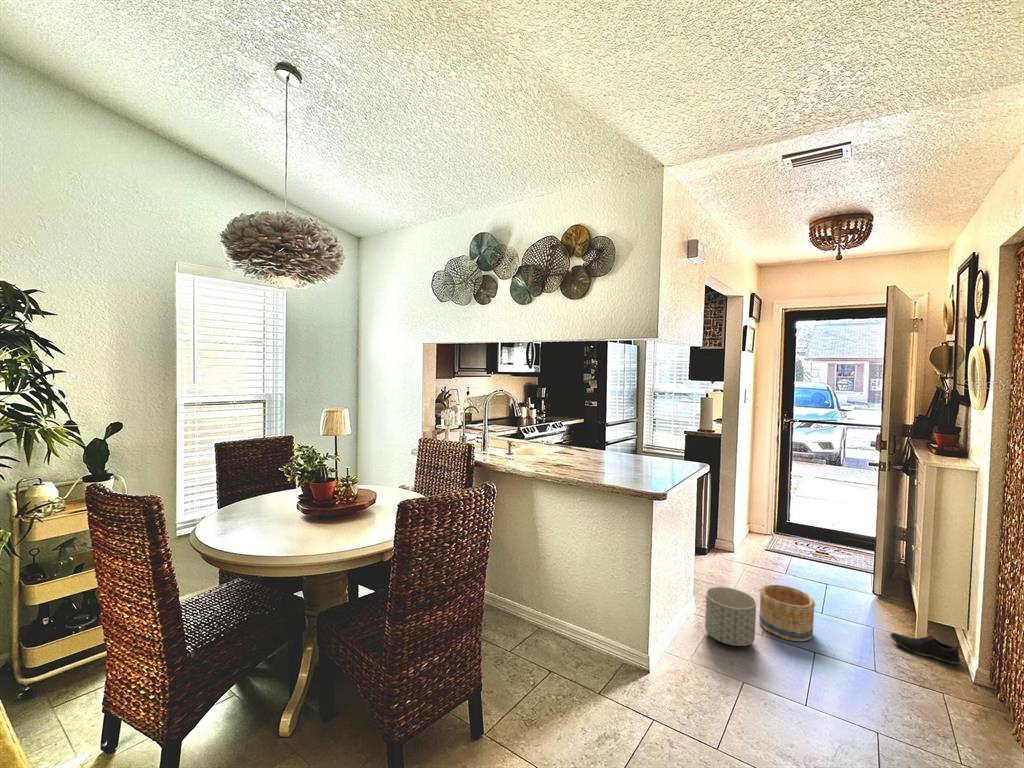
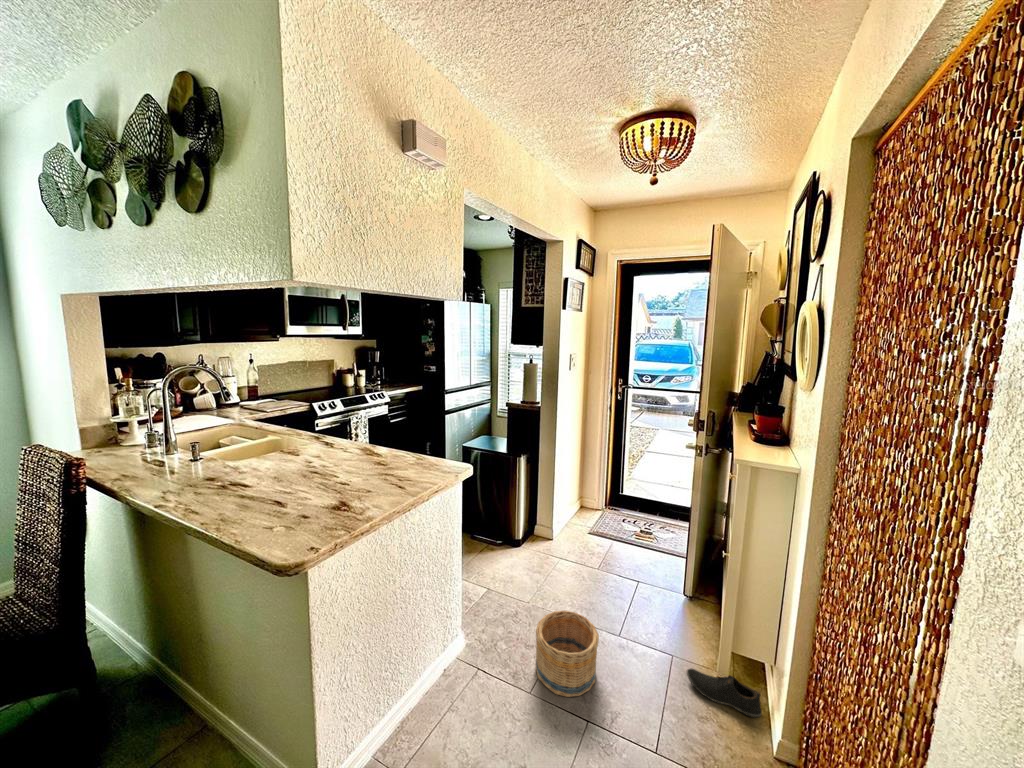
planter: present [705,587,756,646] -> none [450,631,514,729]

